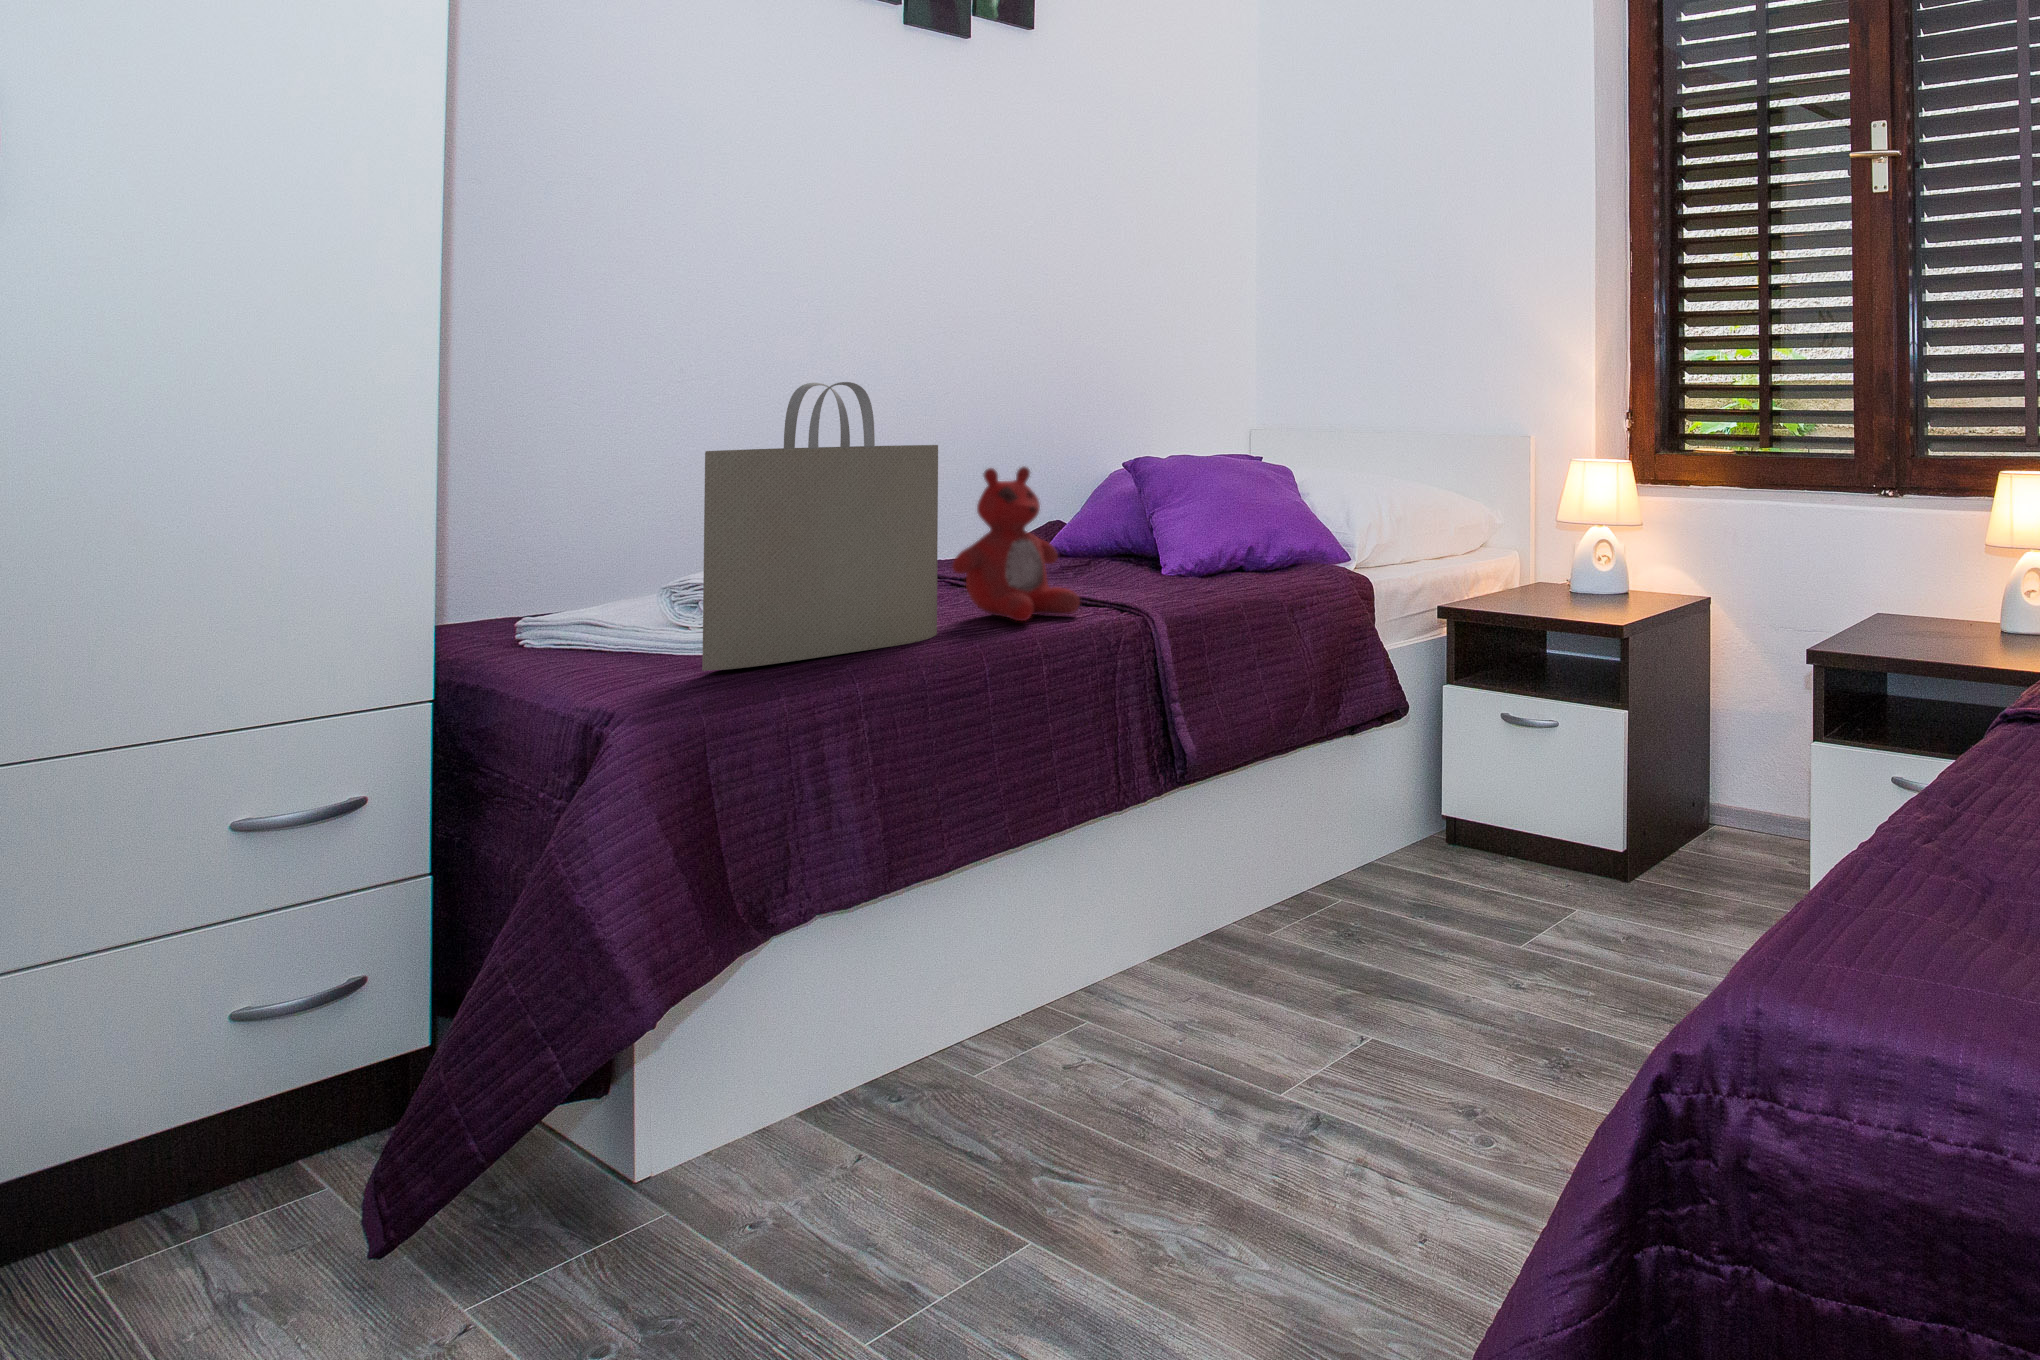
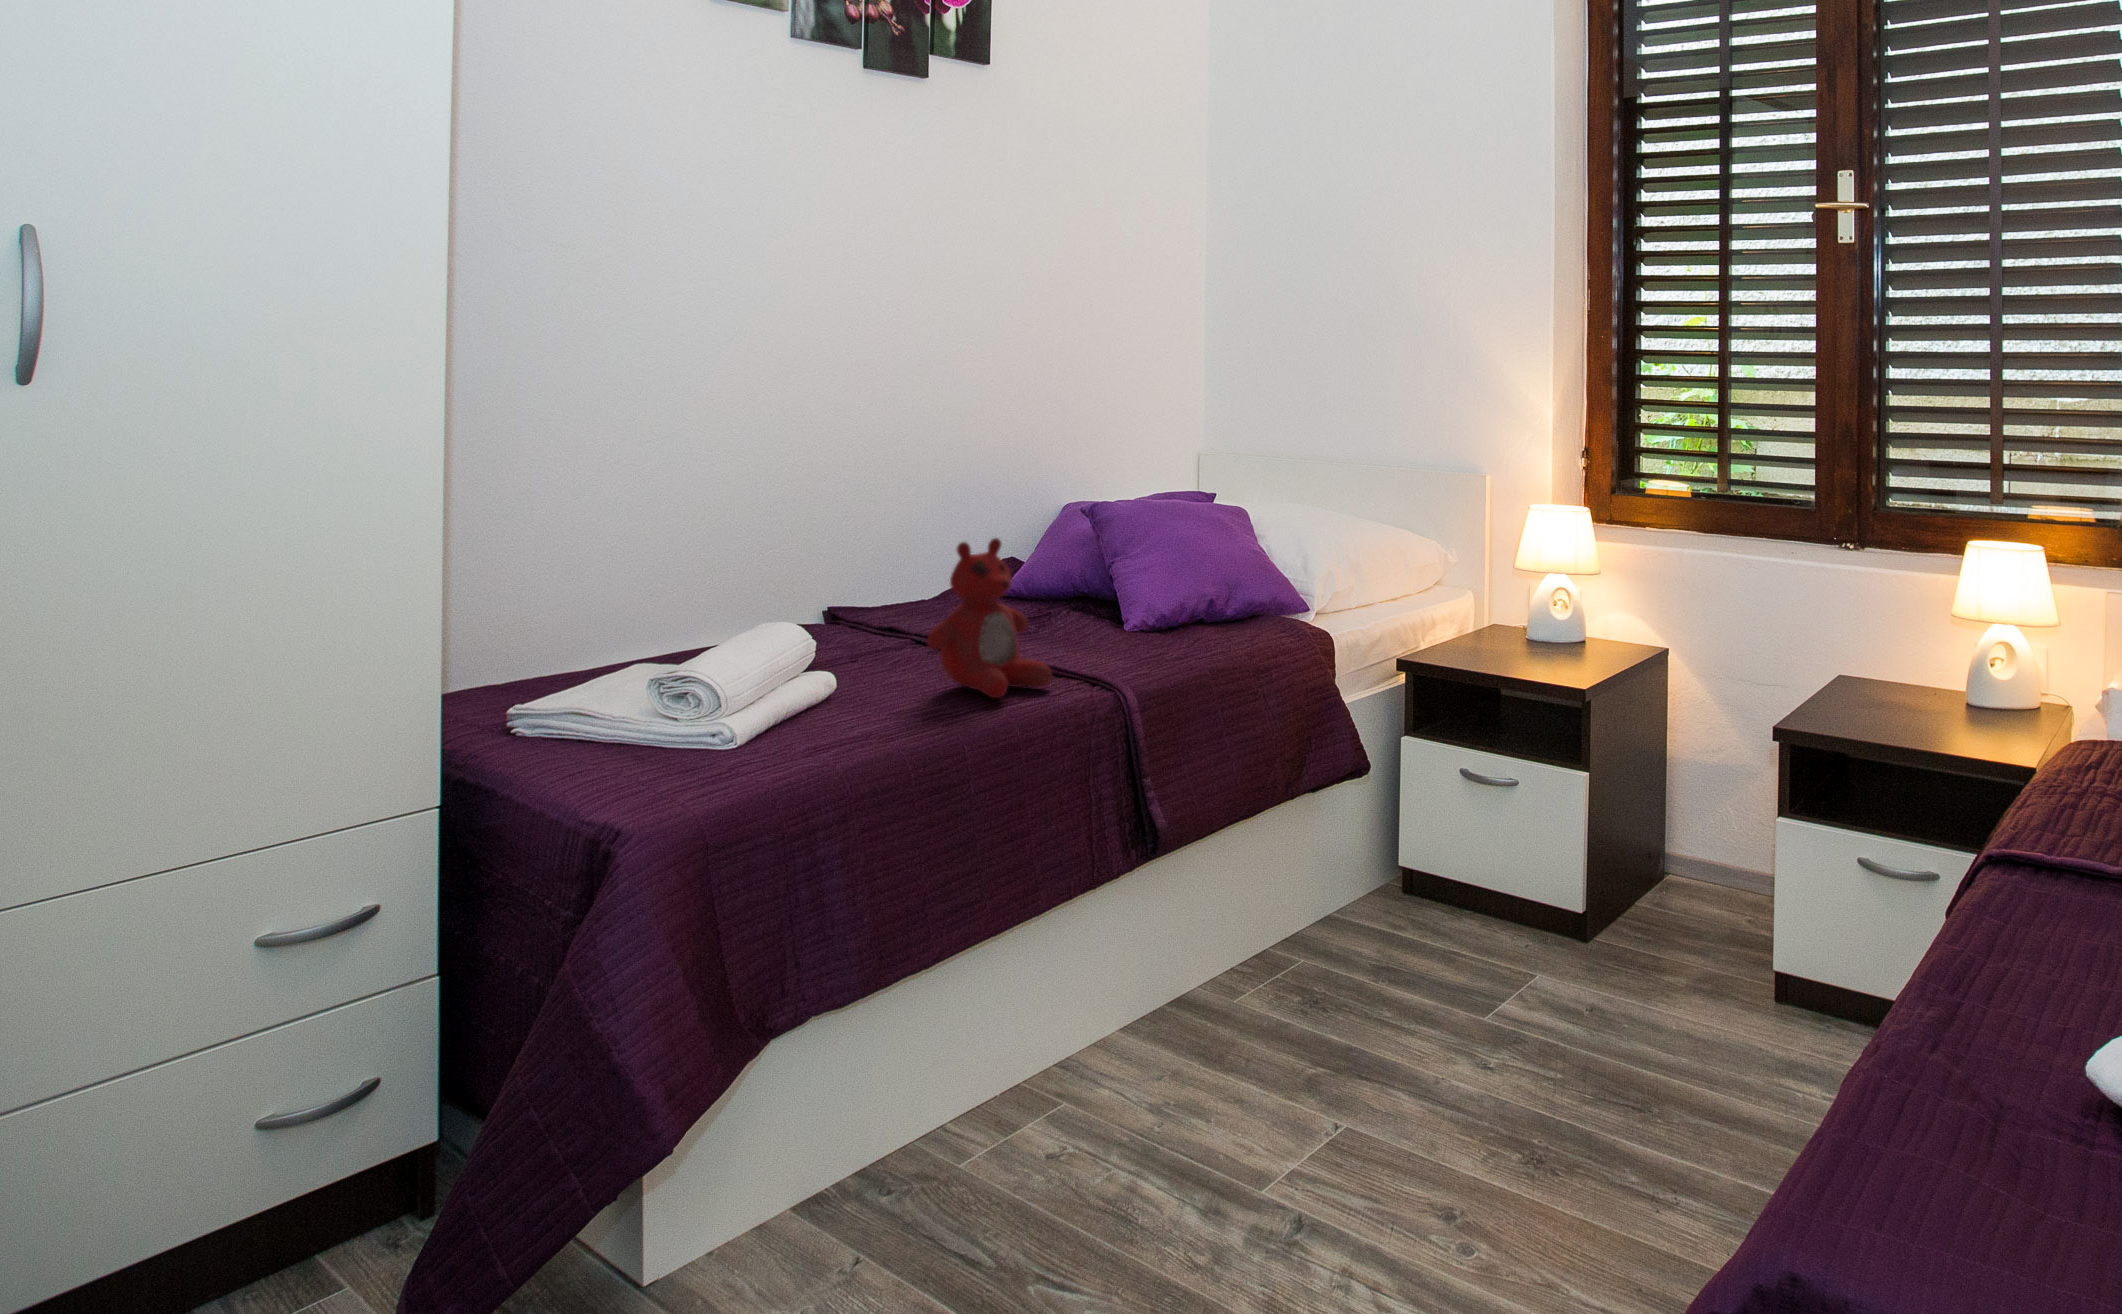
tote bag: present [702,382,938,671] -> none [690,471,914,768]

